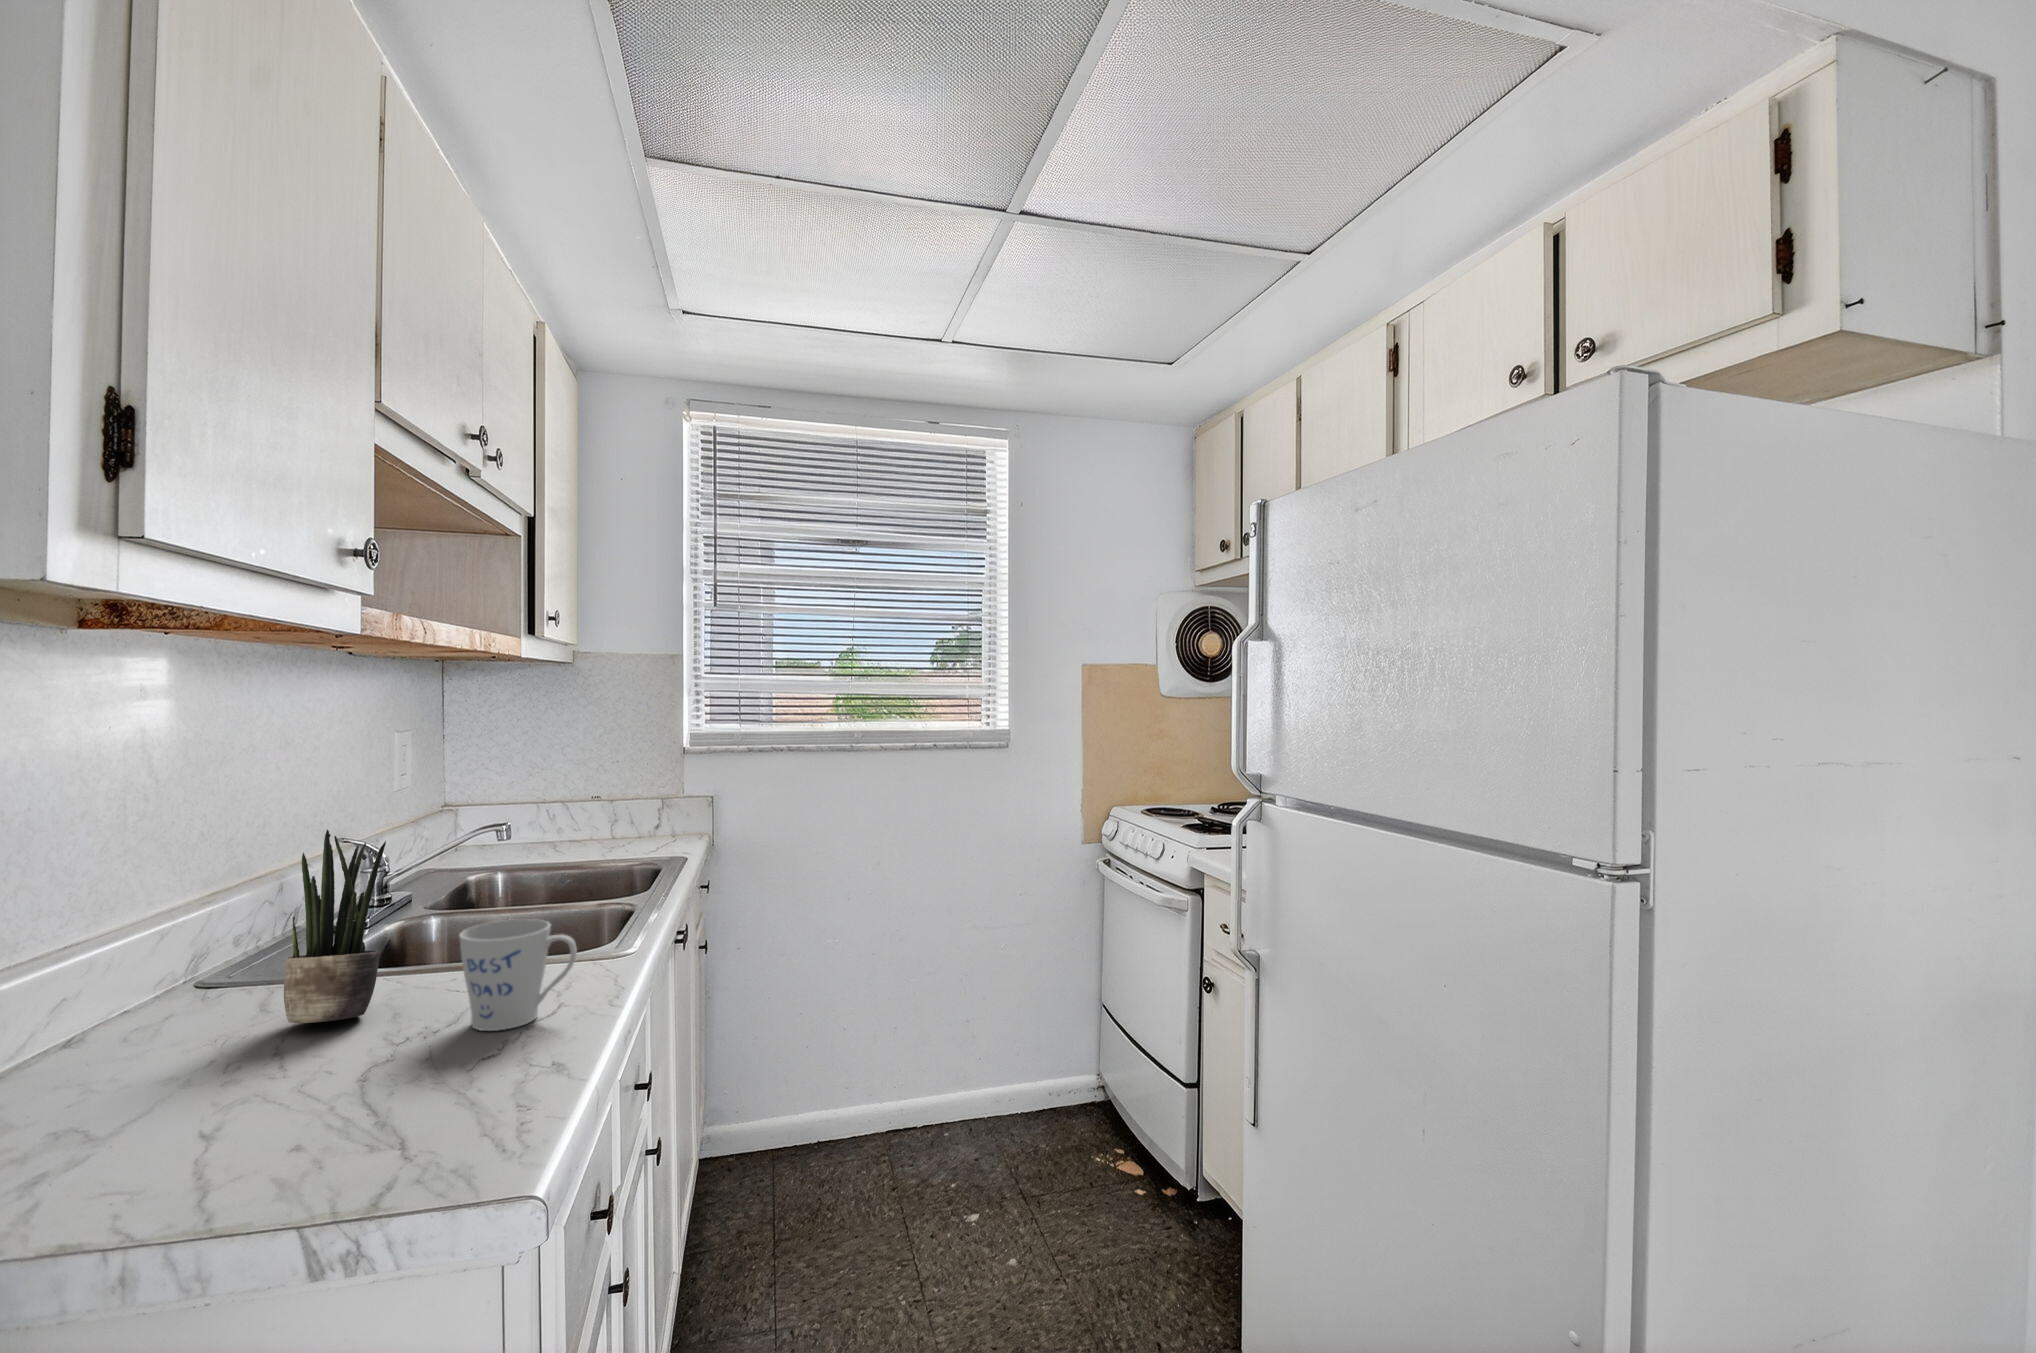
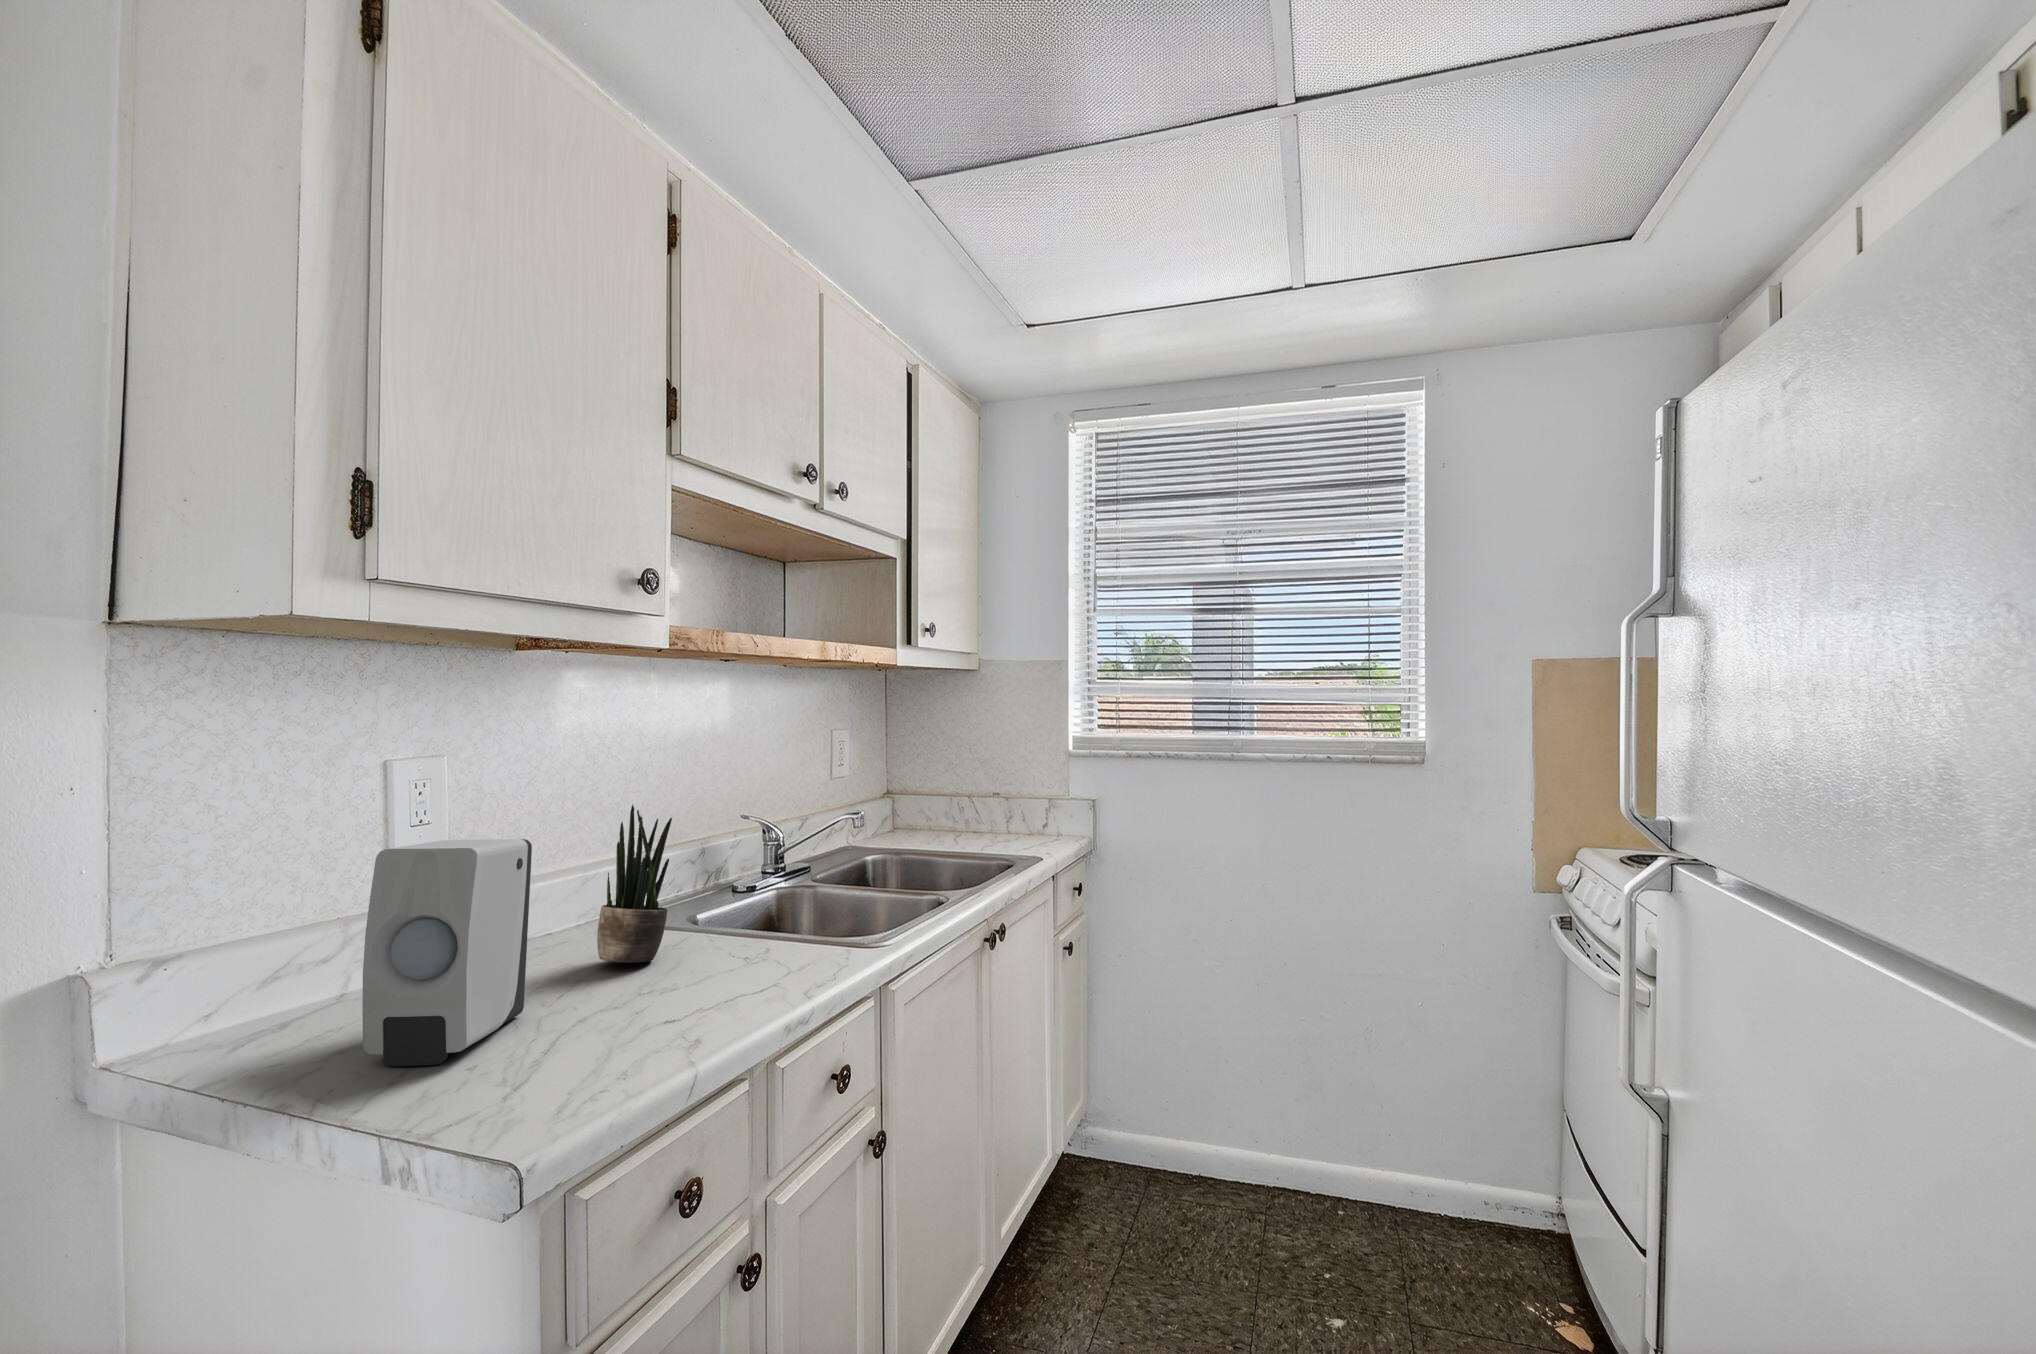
soap dispenser: none [91,879,266,1186] -> present [363,839,532,1066]
mug: present [459,919,577,1031] -> none [689,898,779,997]

